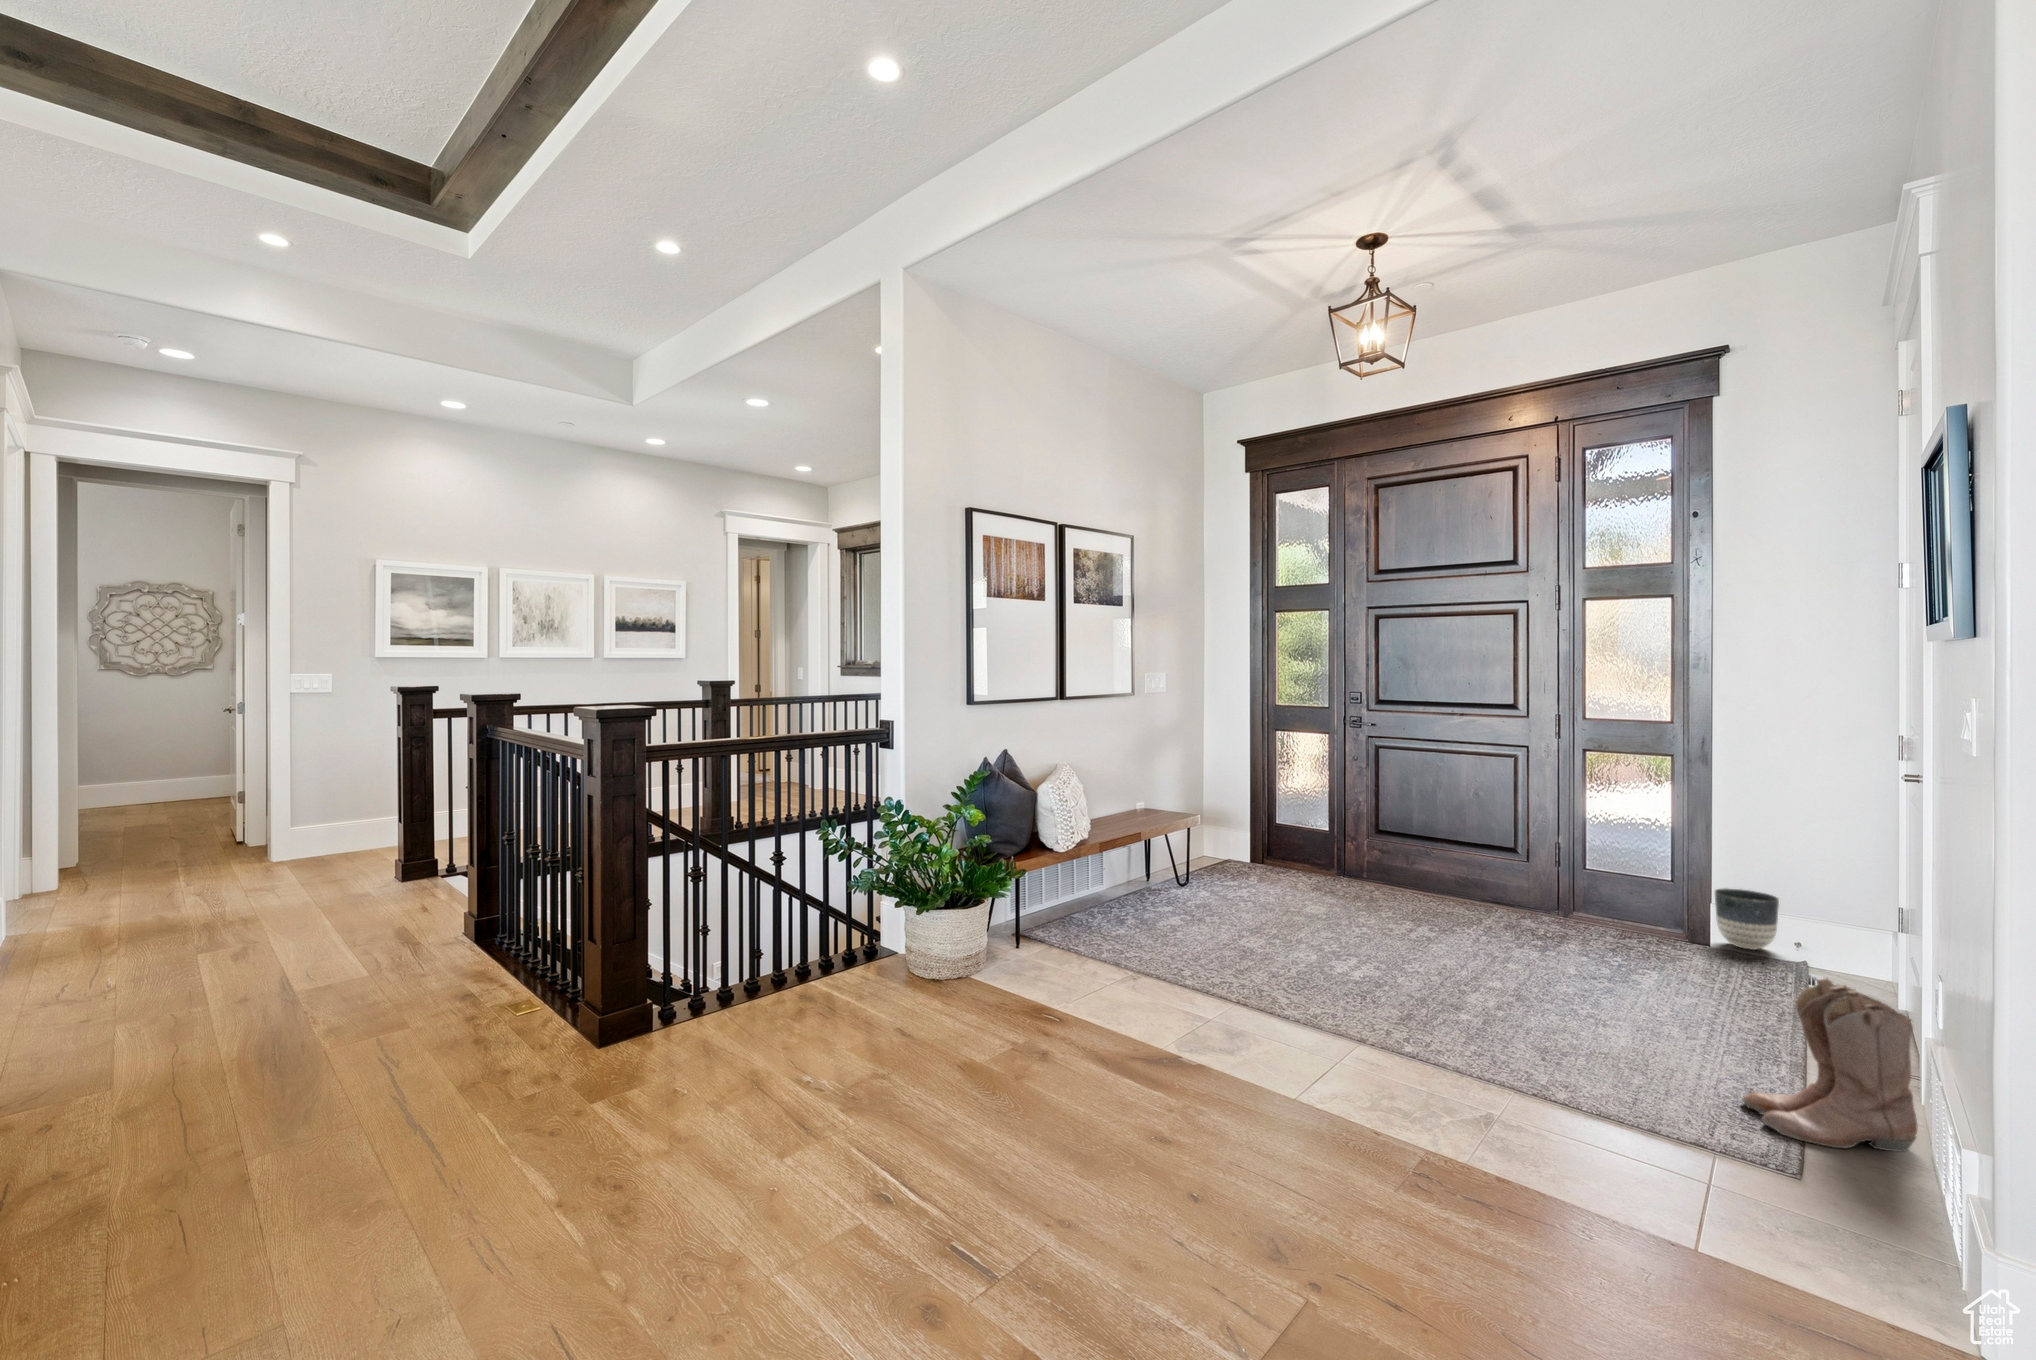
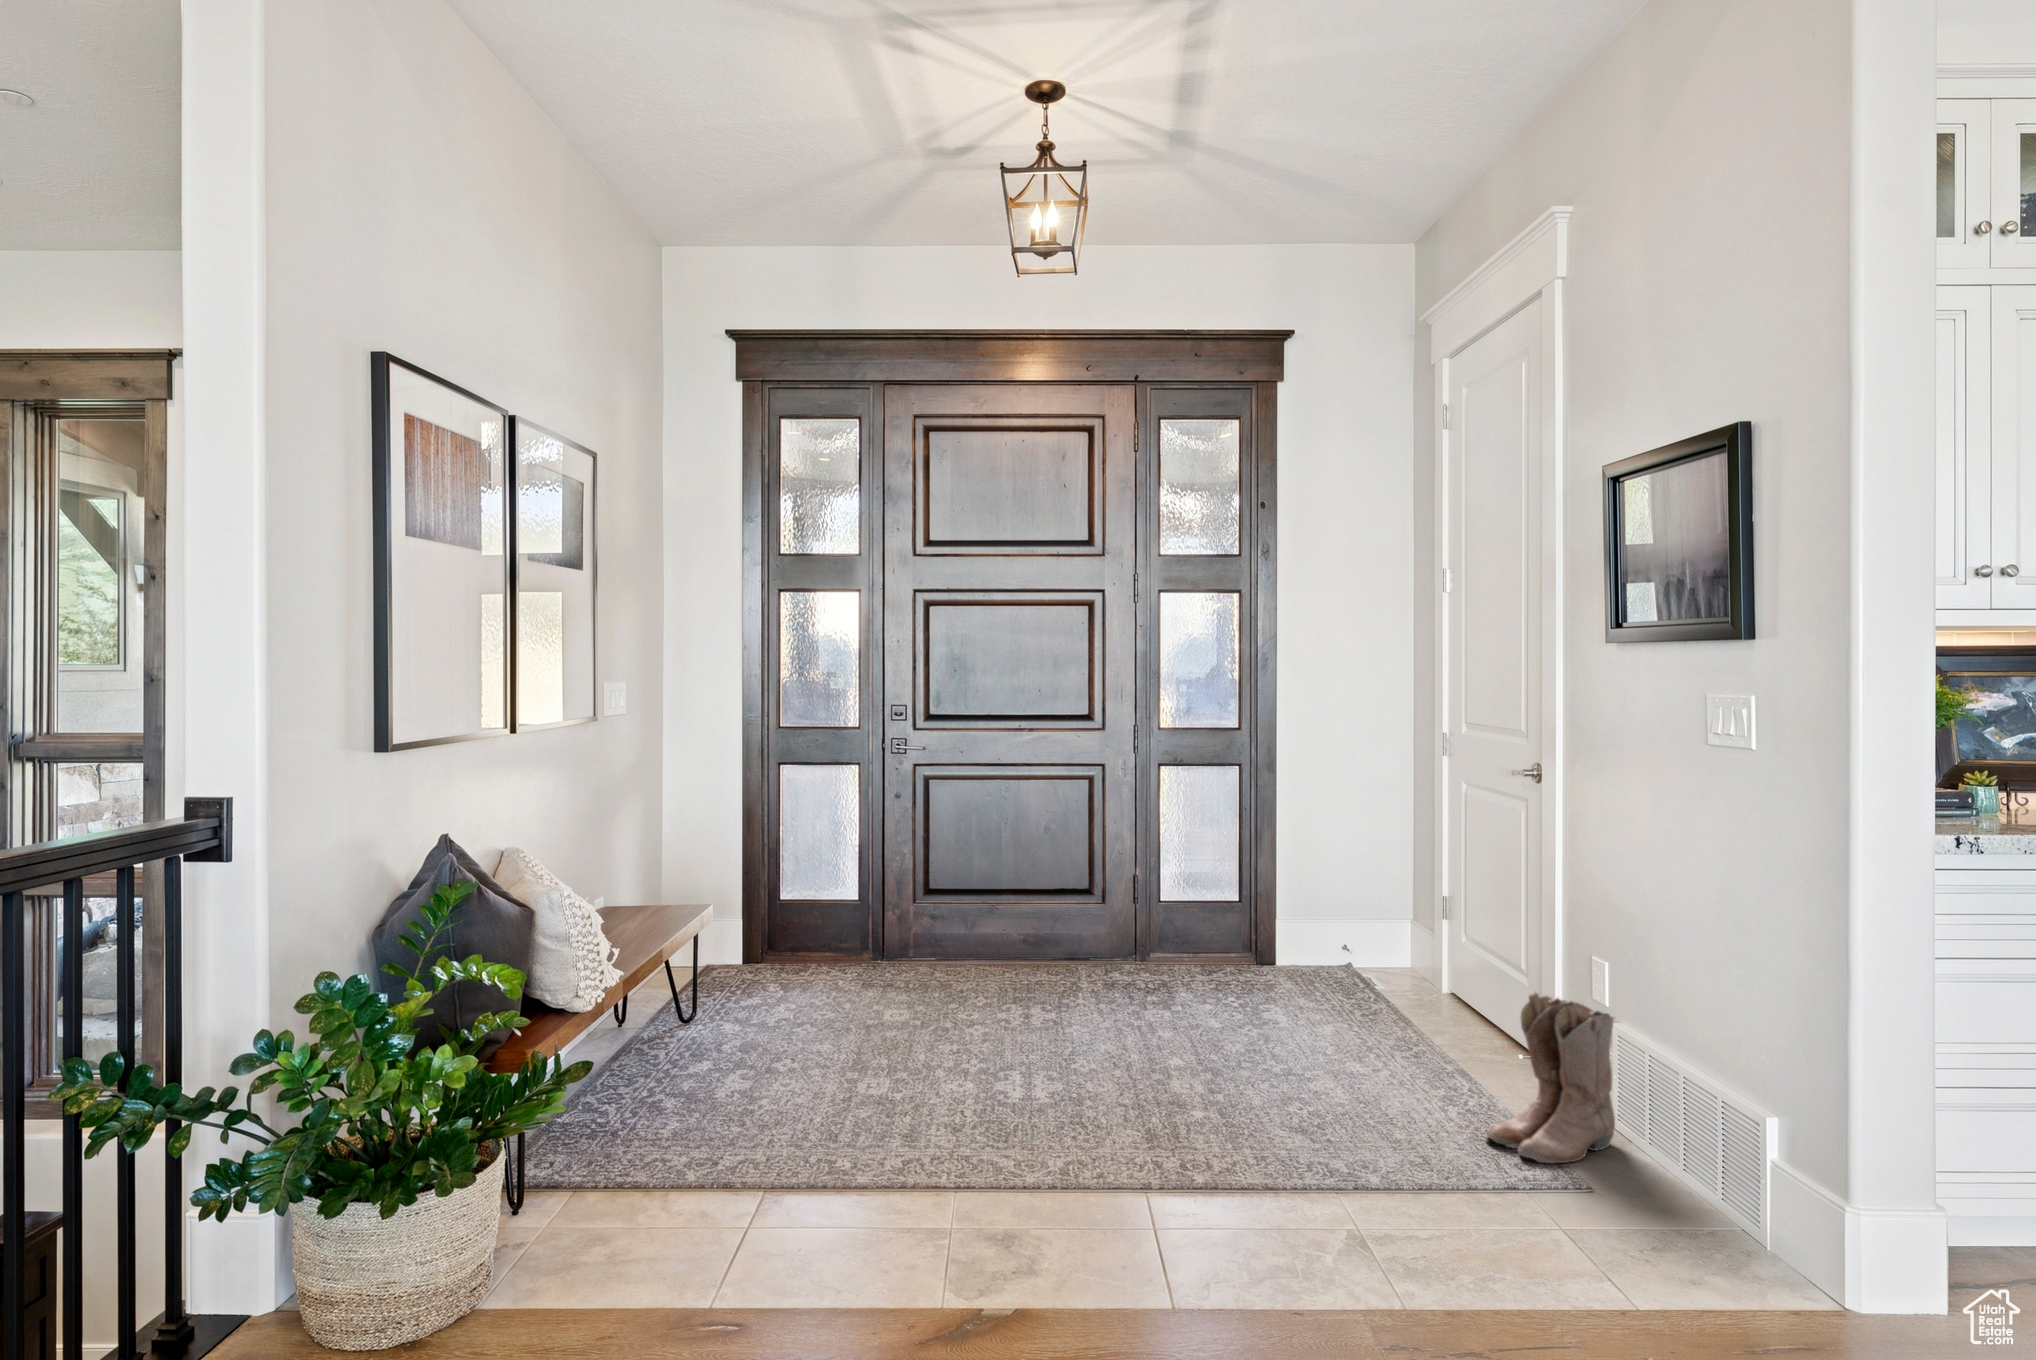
planter: present [1715,888,1779,950] -> none [1287,908,1340,971]

